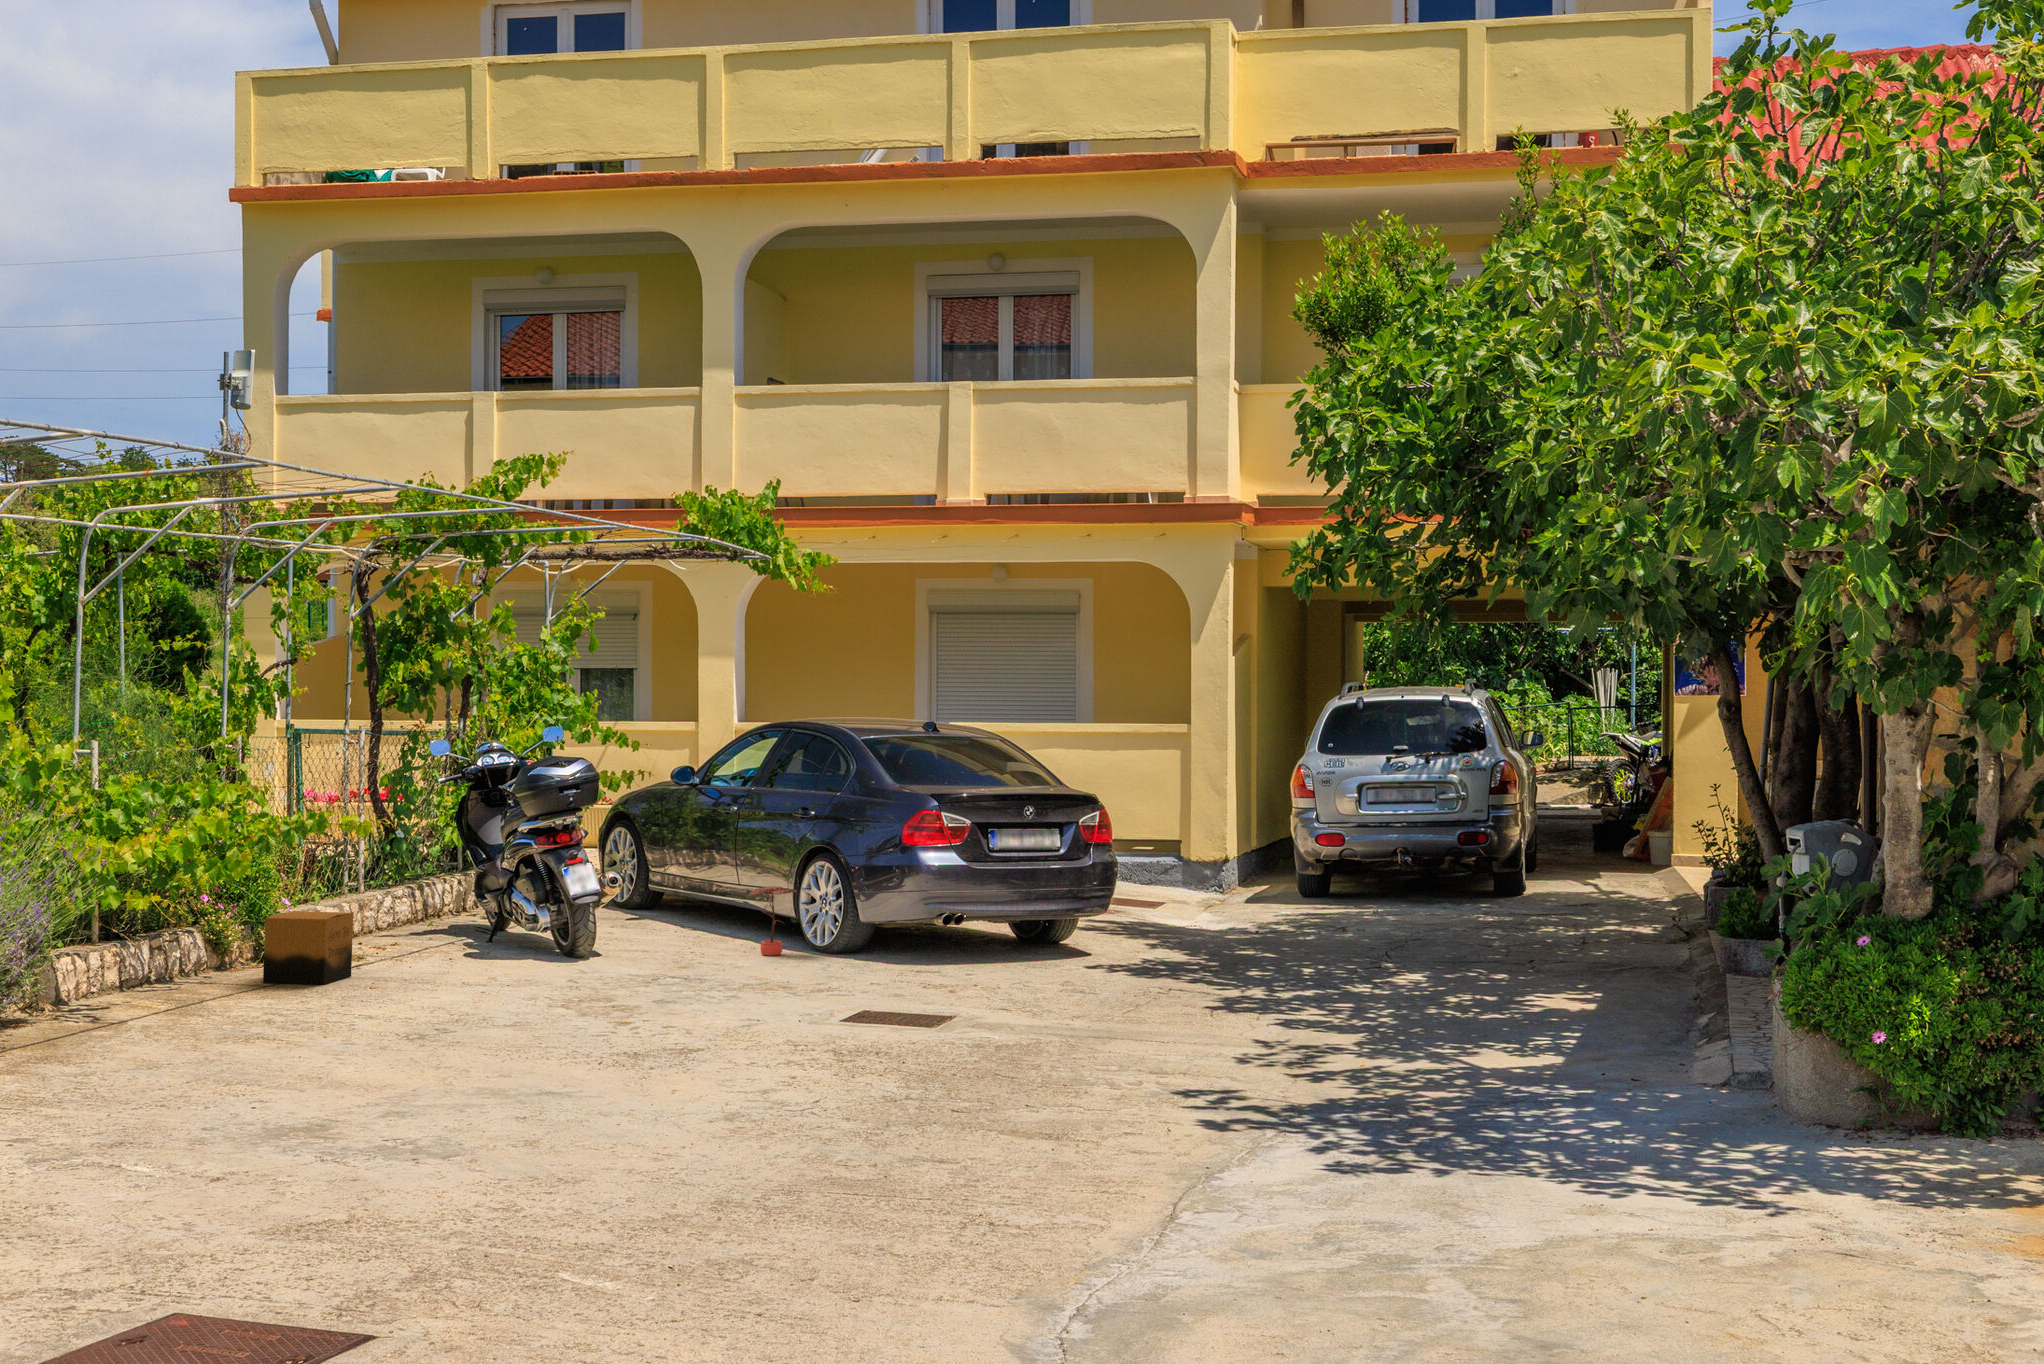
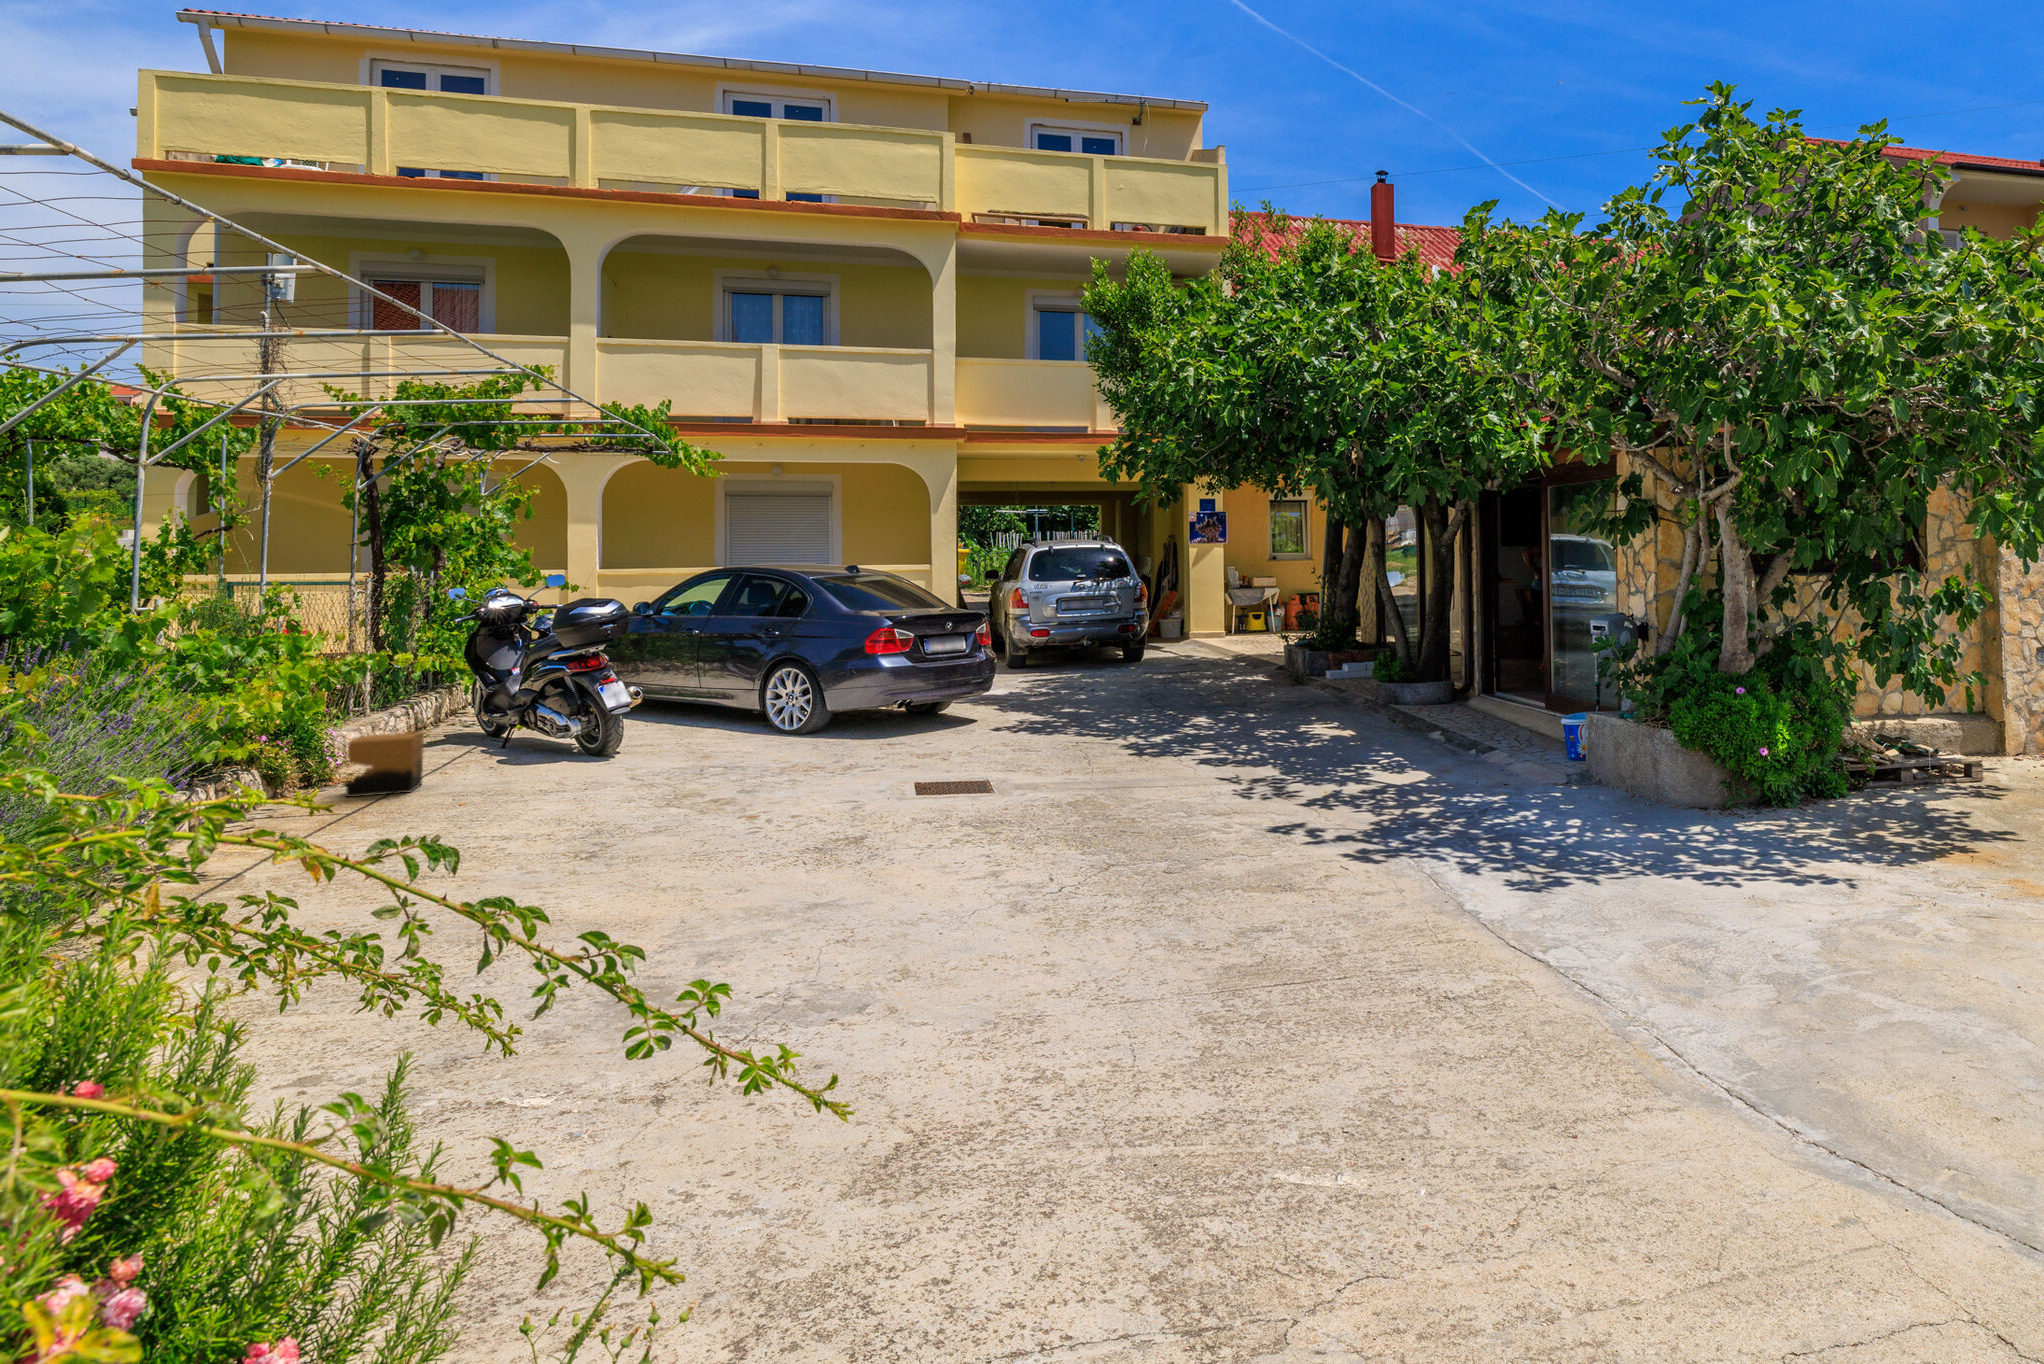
potted plant: present [749,886,797,956] -> none [729,687,763,737]

